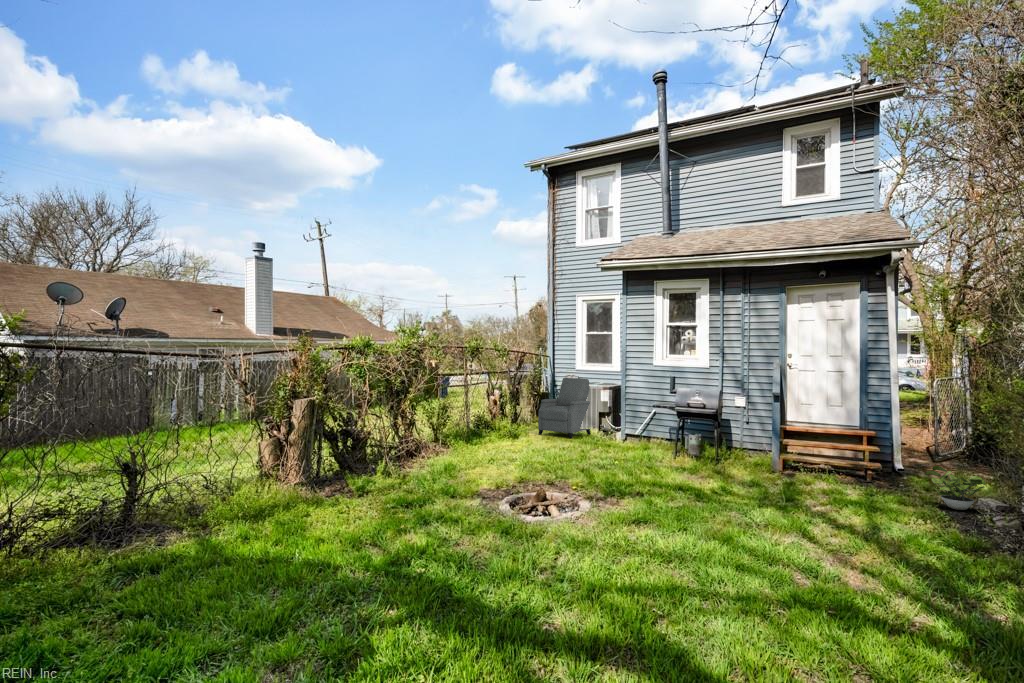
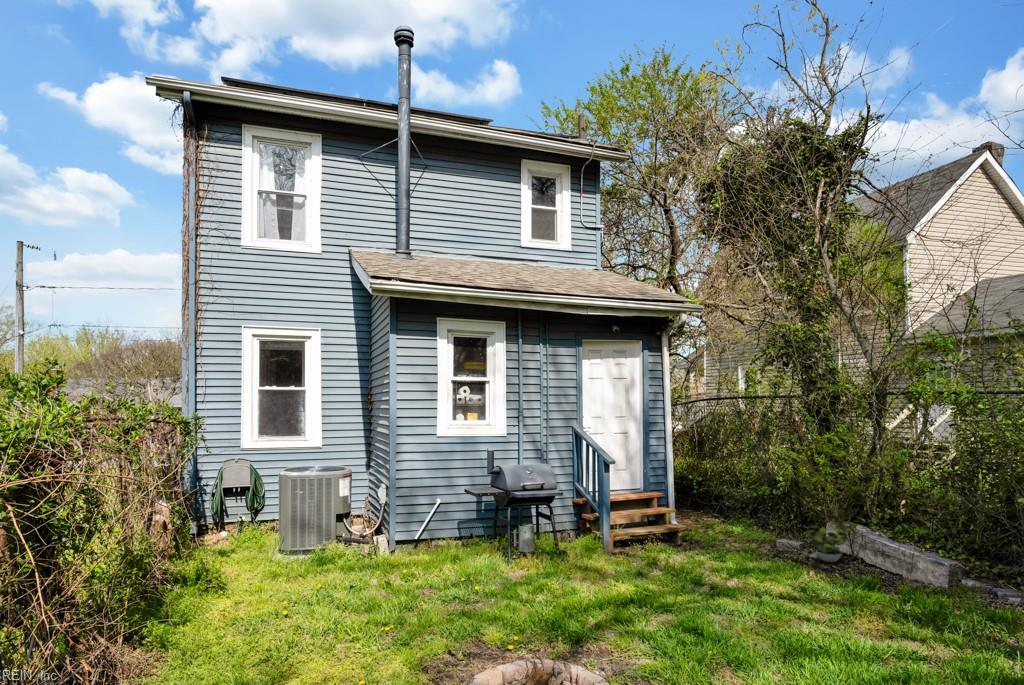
chair: present [538,378,591,439] -> none [271,465,344,583]

